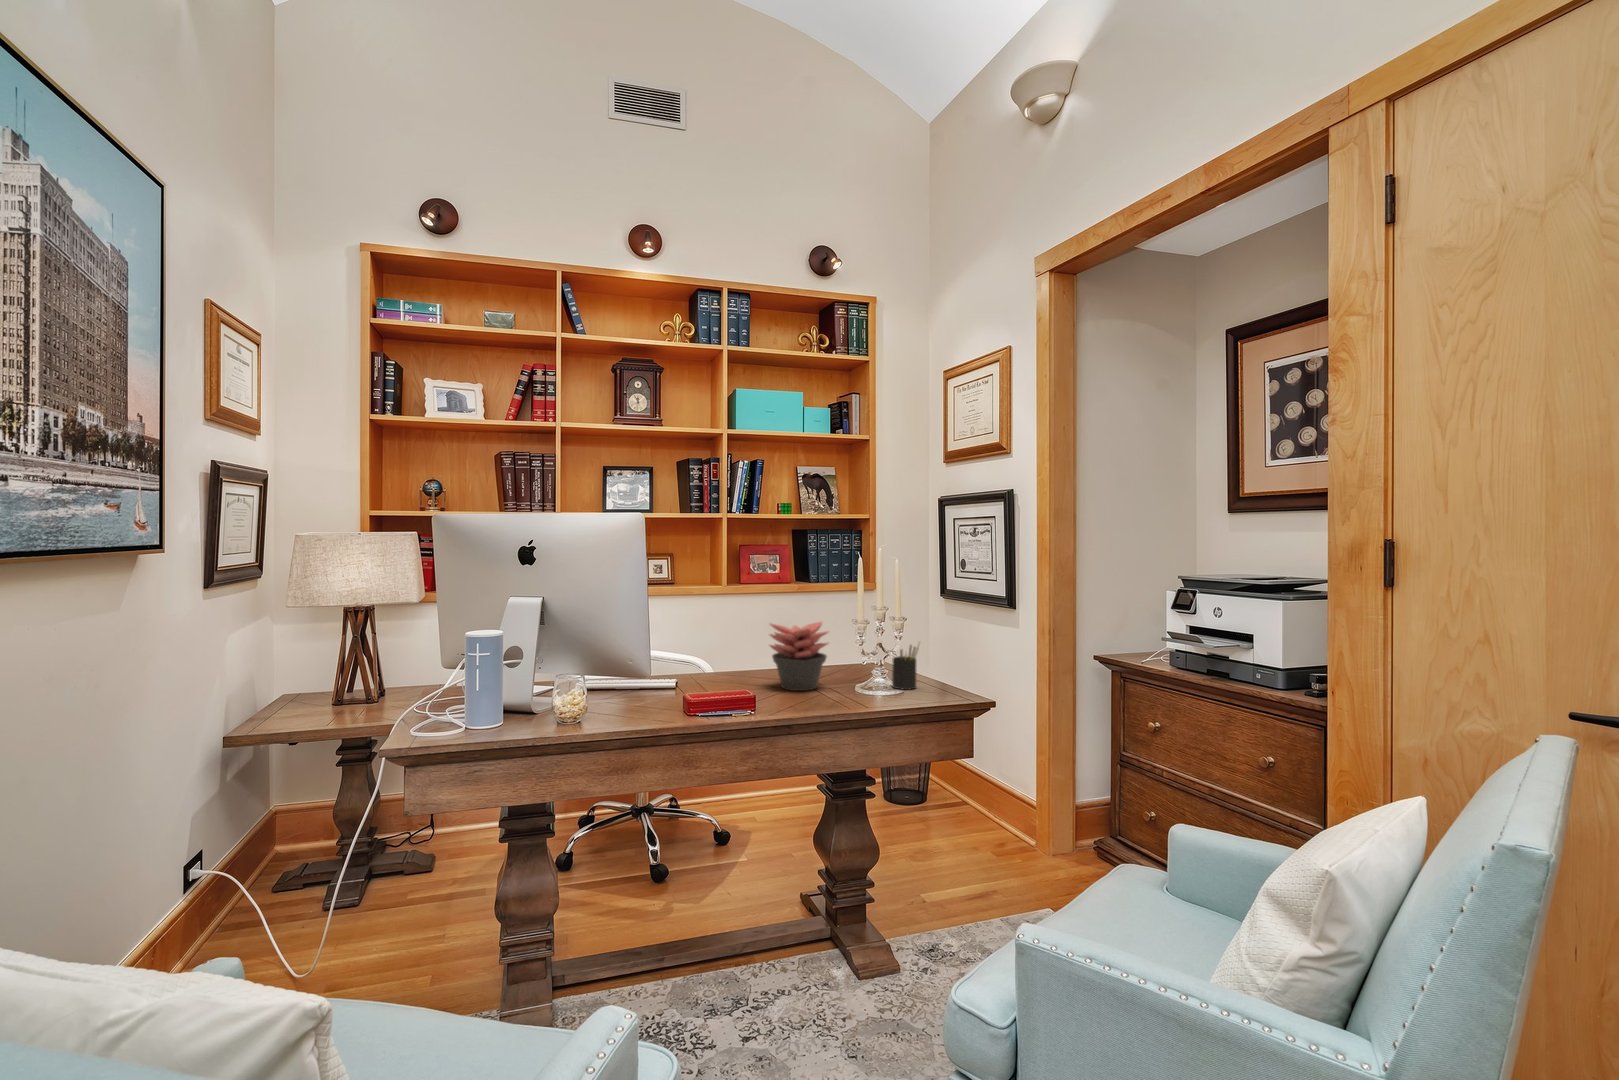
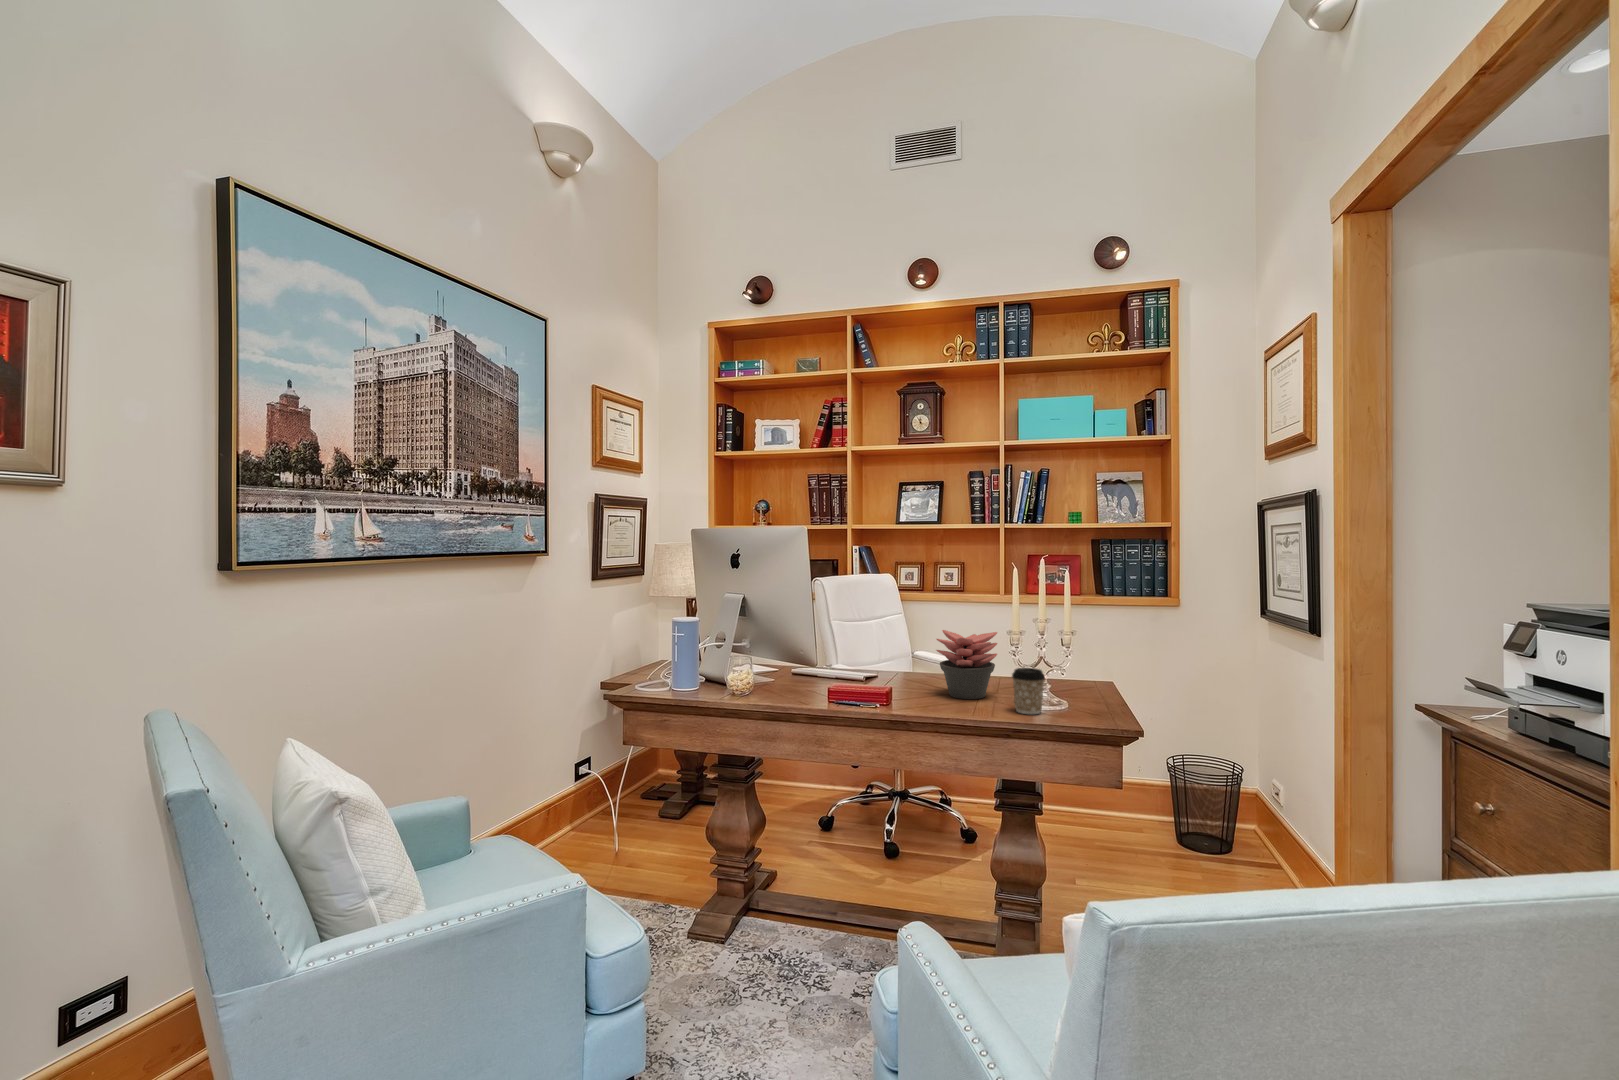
pen holder: present [892,643,920,689] -> none [1064,661,1094,713]
coffee cup: none [859,653,890,696] -> present [1012,668,1045,714]

